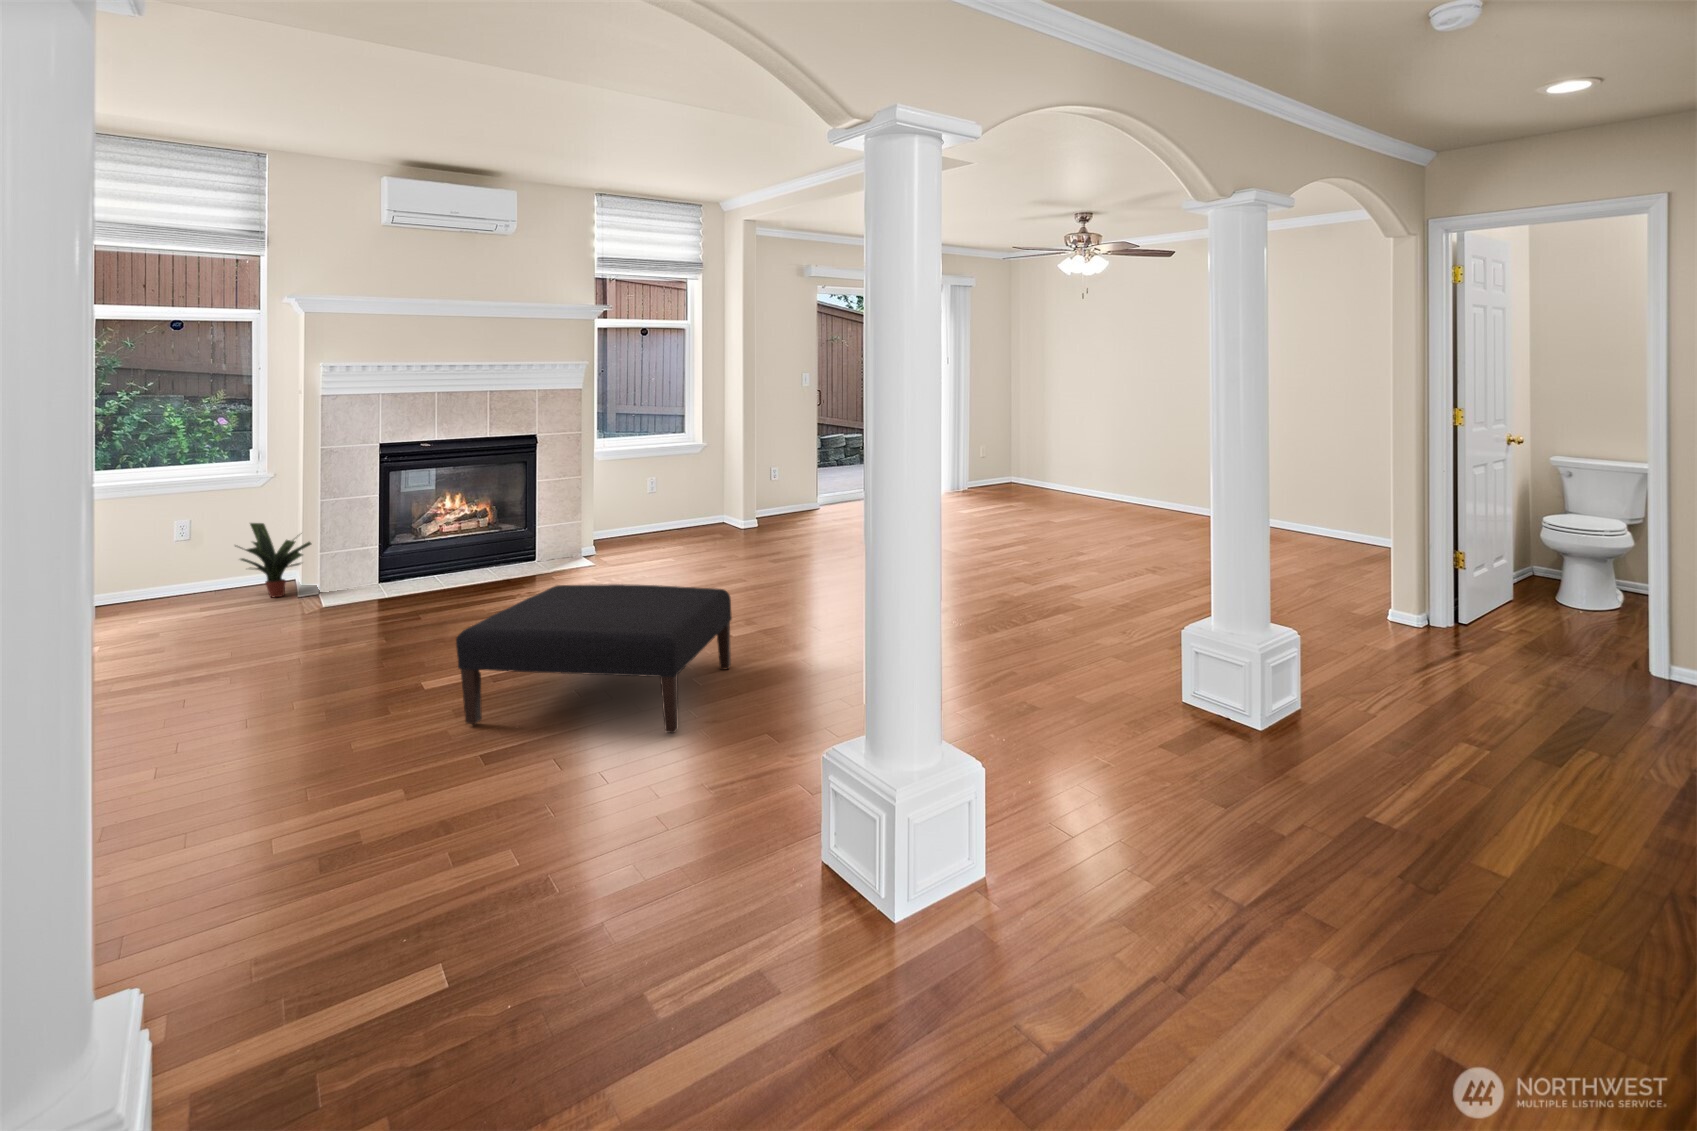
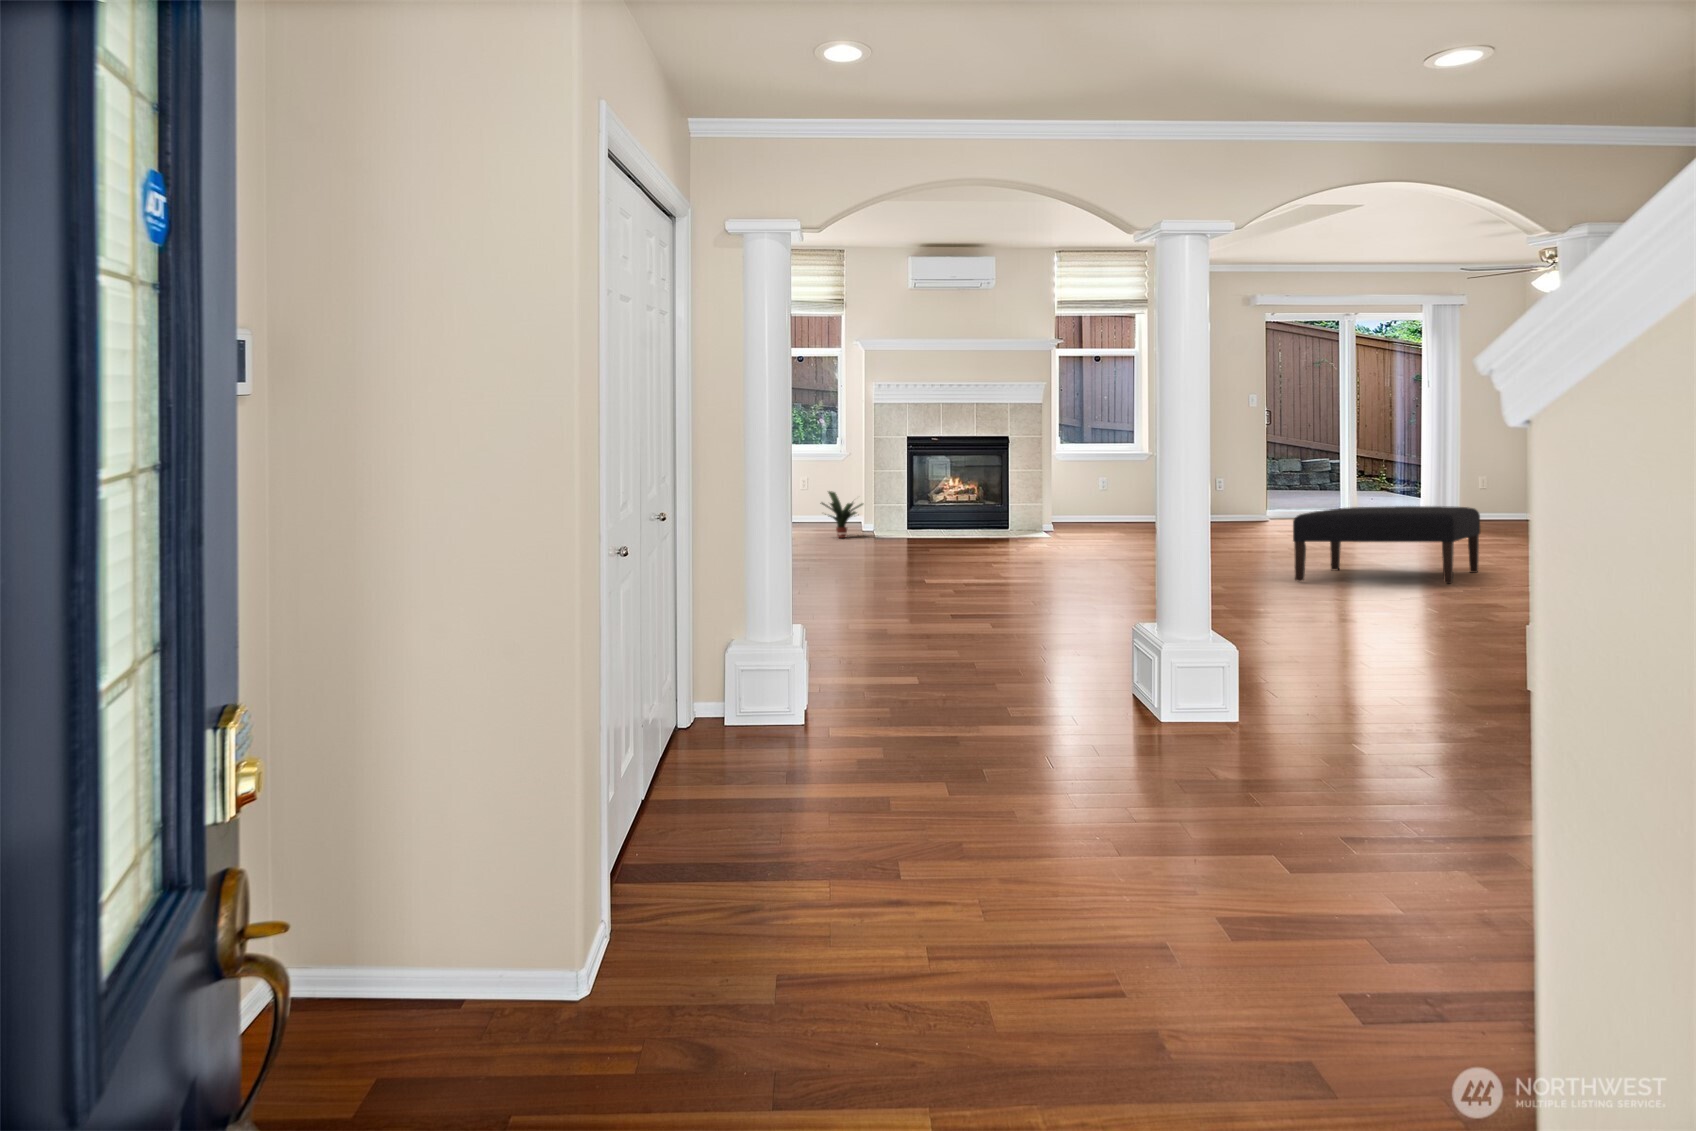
ottoman: present [456,584,732,733] -> present [1293,506,1480,584]

